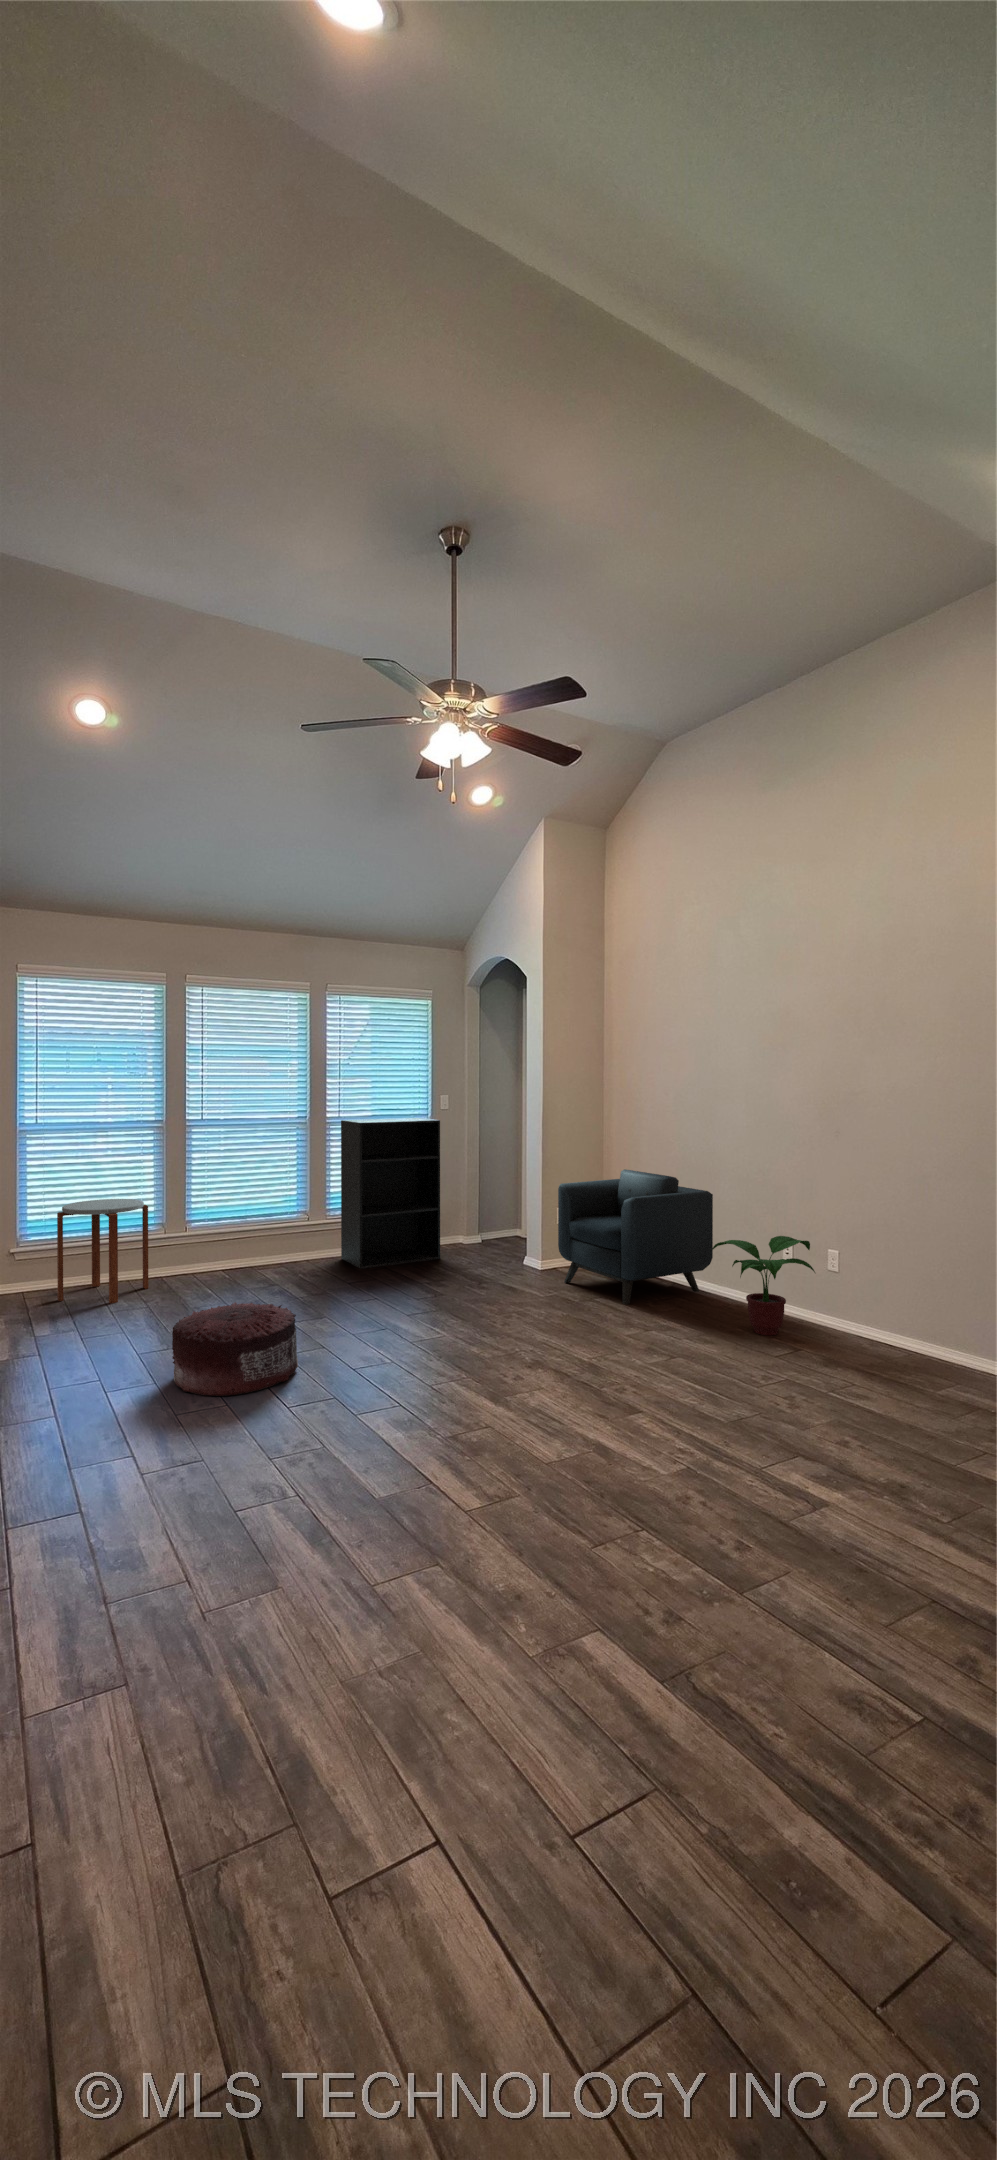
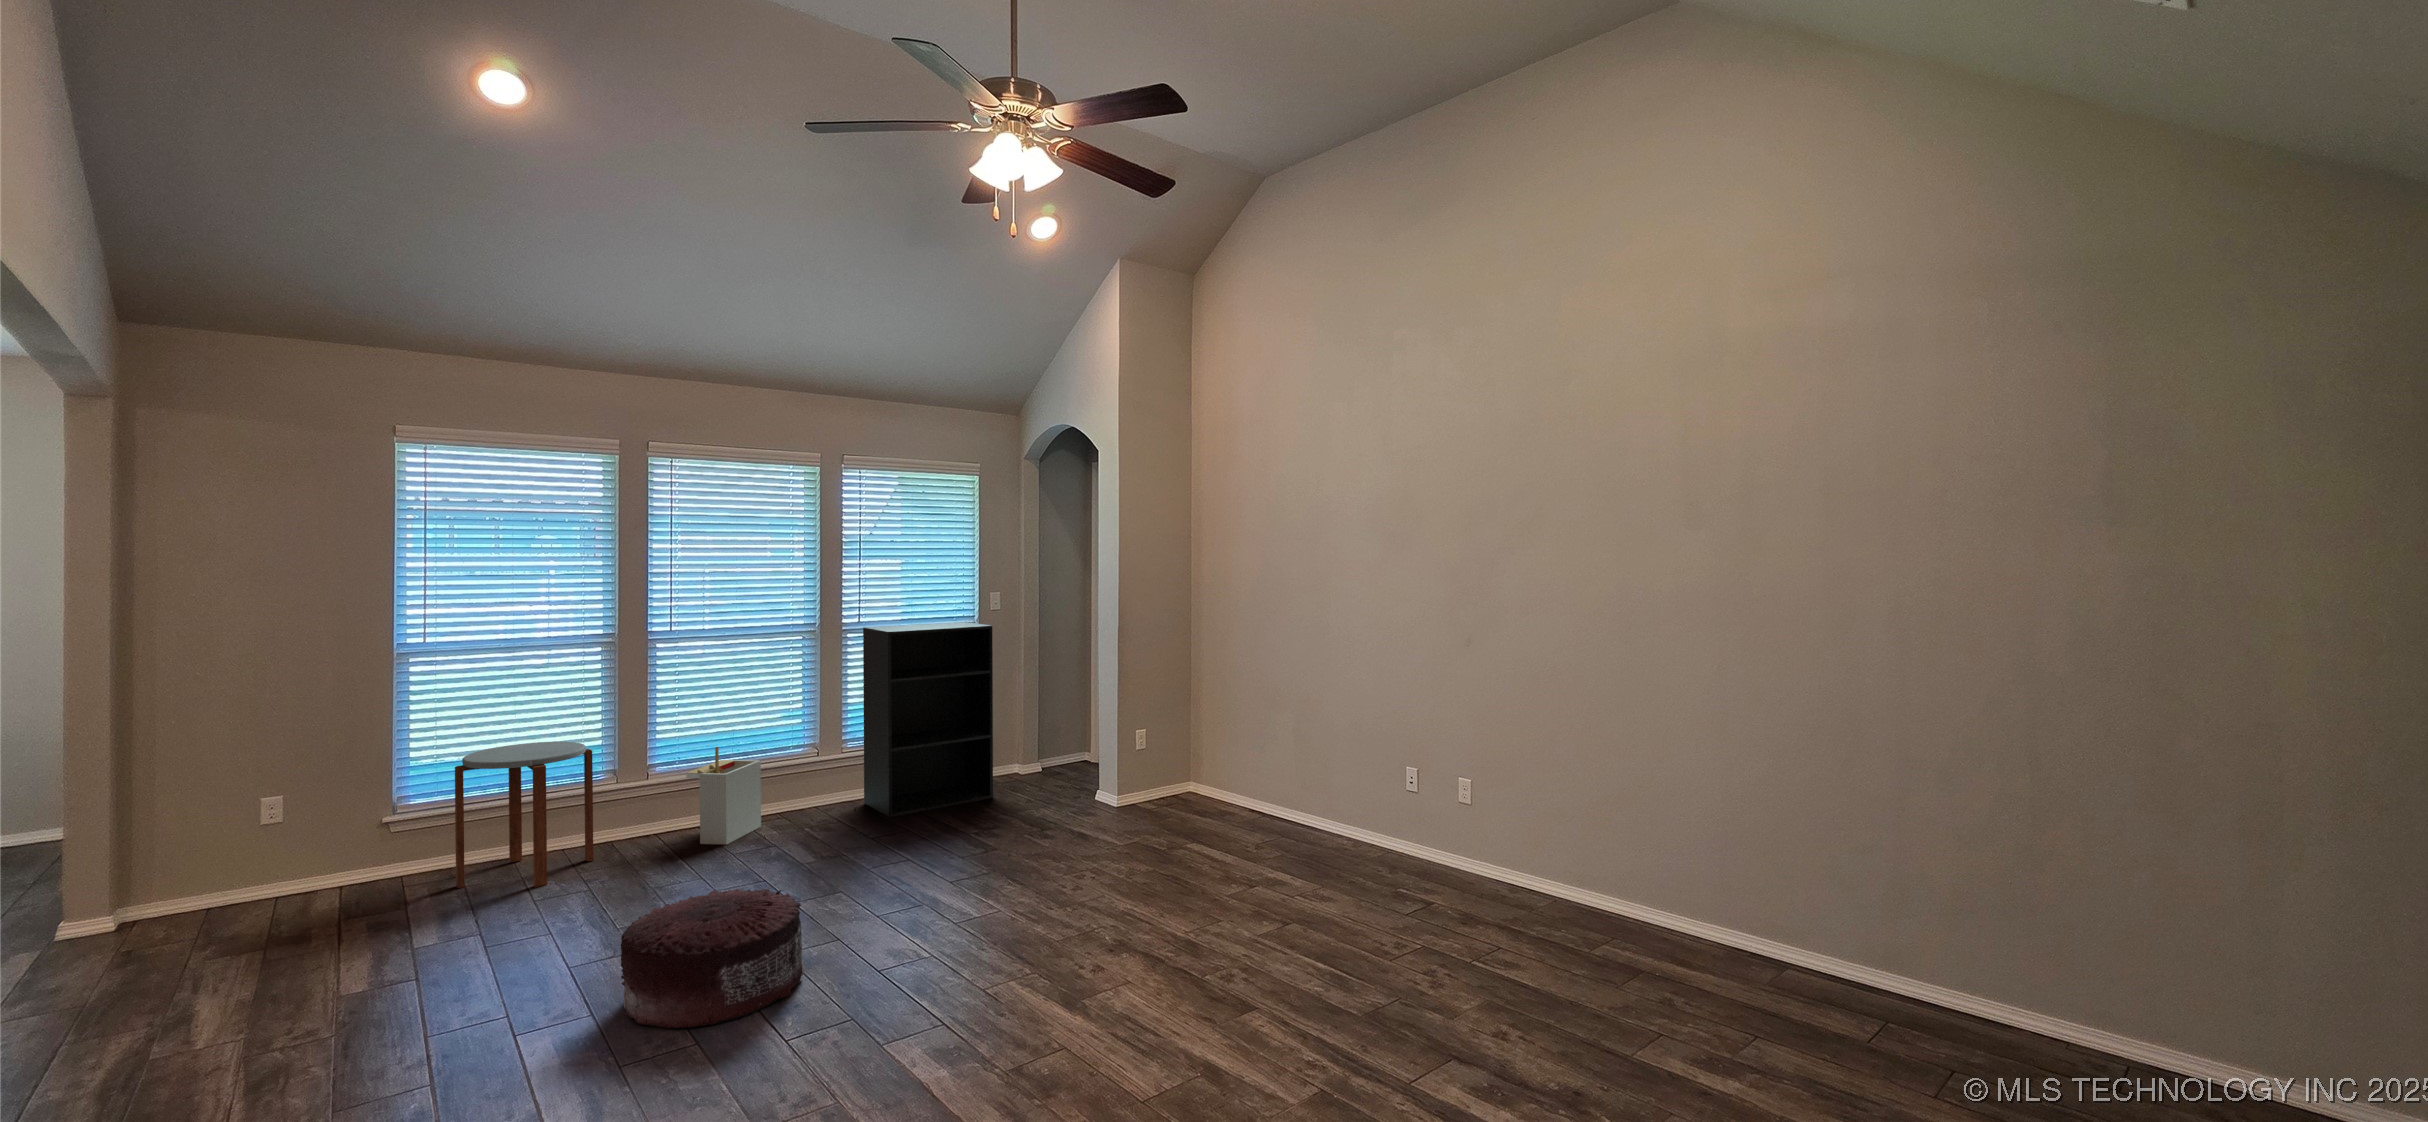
armchair: present [558,1169,713,1304] -> none [1141,685,1326,853]
storage bin: none [213,1208,266,1282] -> present [686,747,761,845]
potted plant: present [712,1236,815,1335] -> none [1327,766,1448,887]

